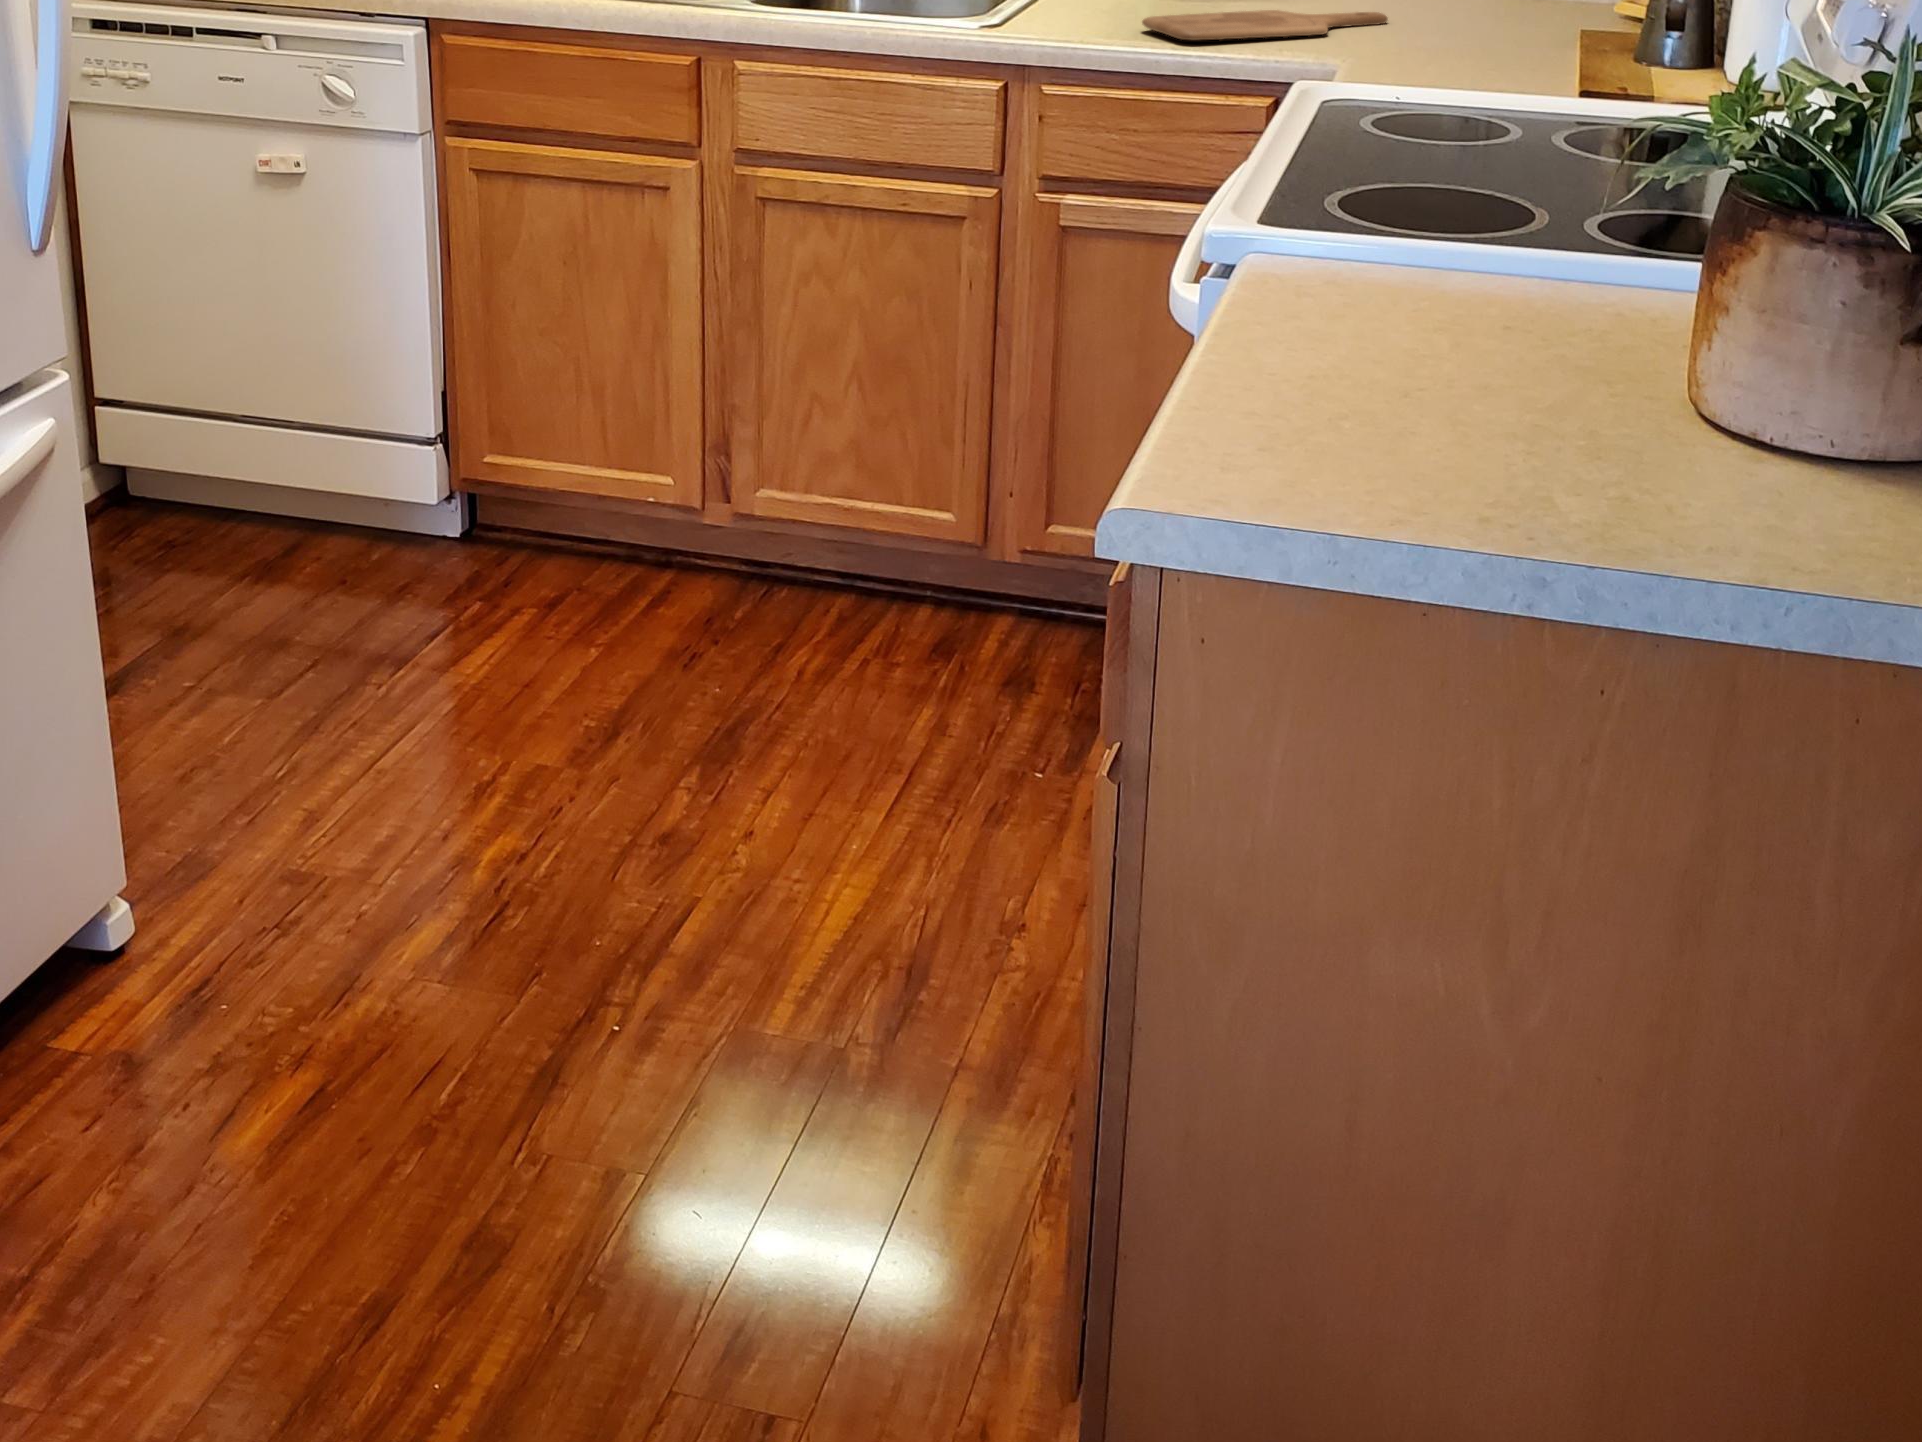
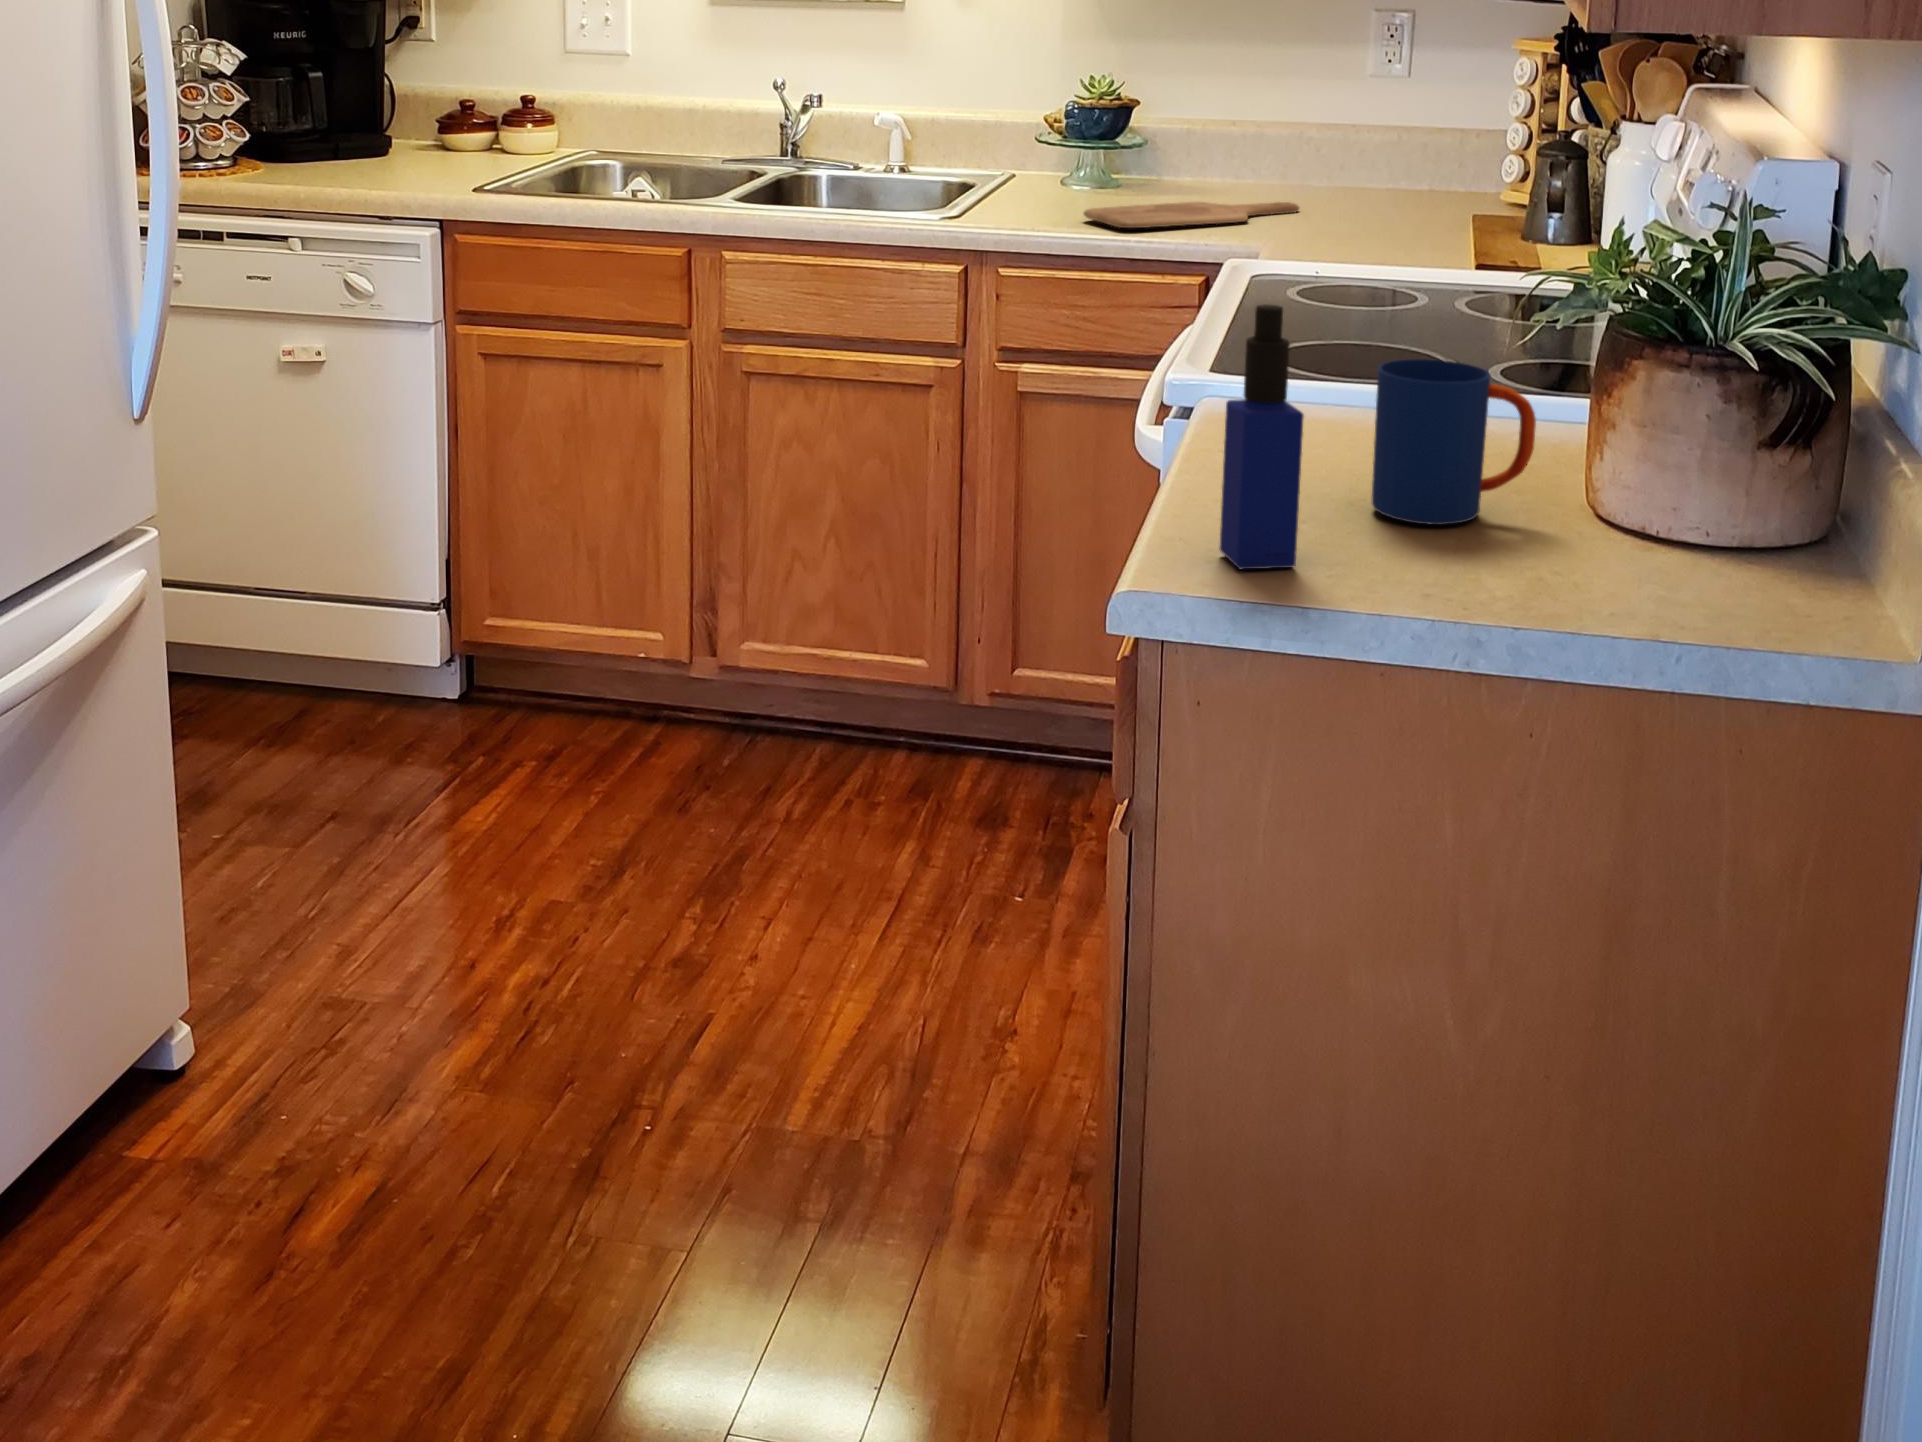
bottle: none [1248,159,1353,472] -> present [1220,305,1304,569]
mug: none [1434,221,1633,418] -> present [1372,359,1536,525]

